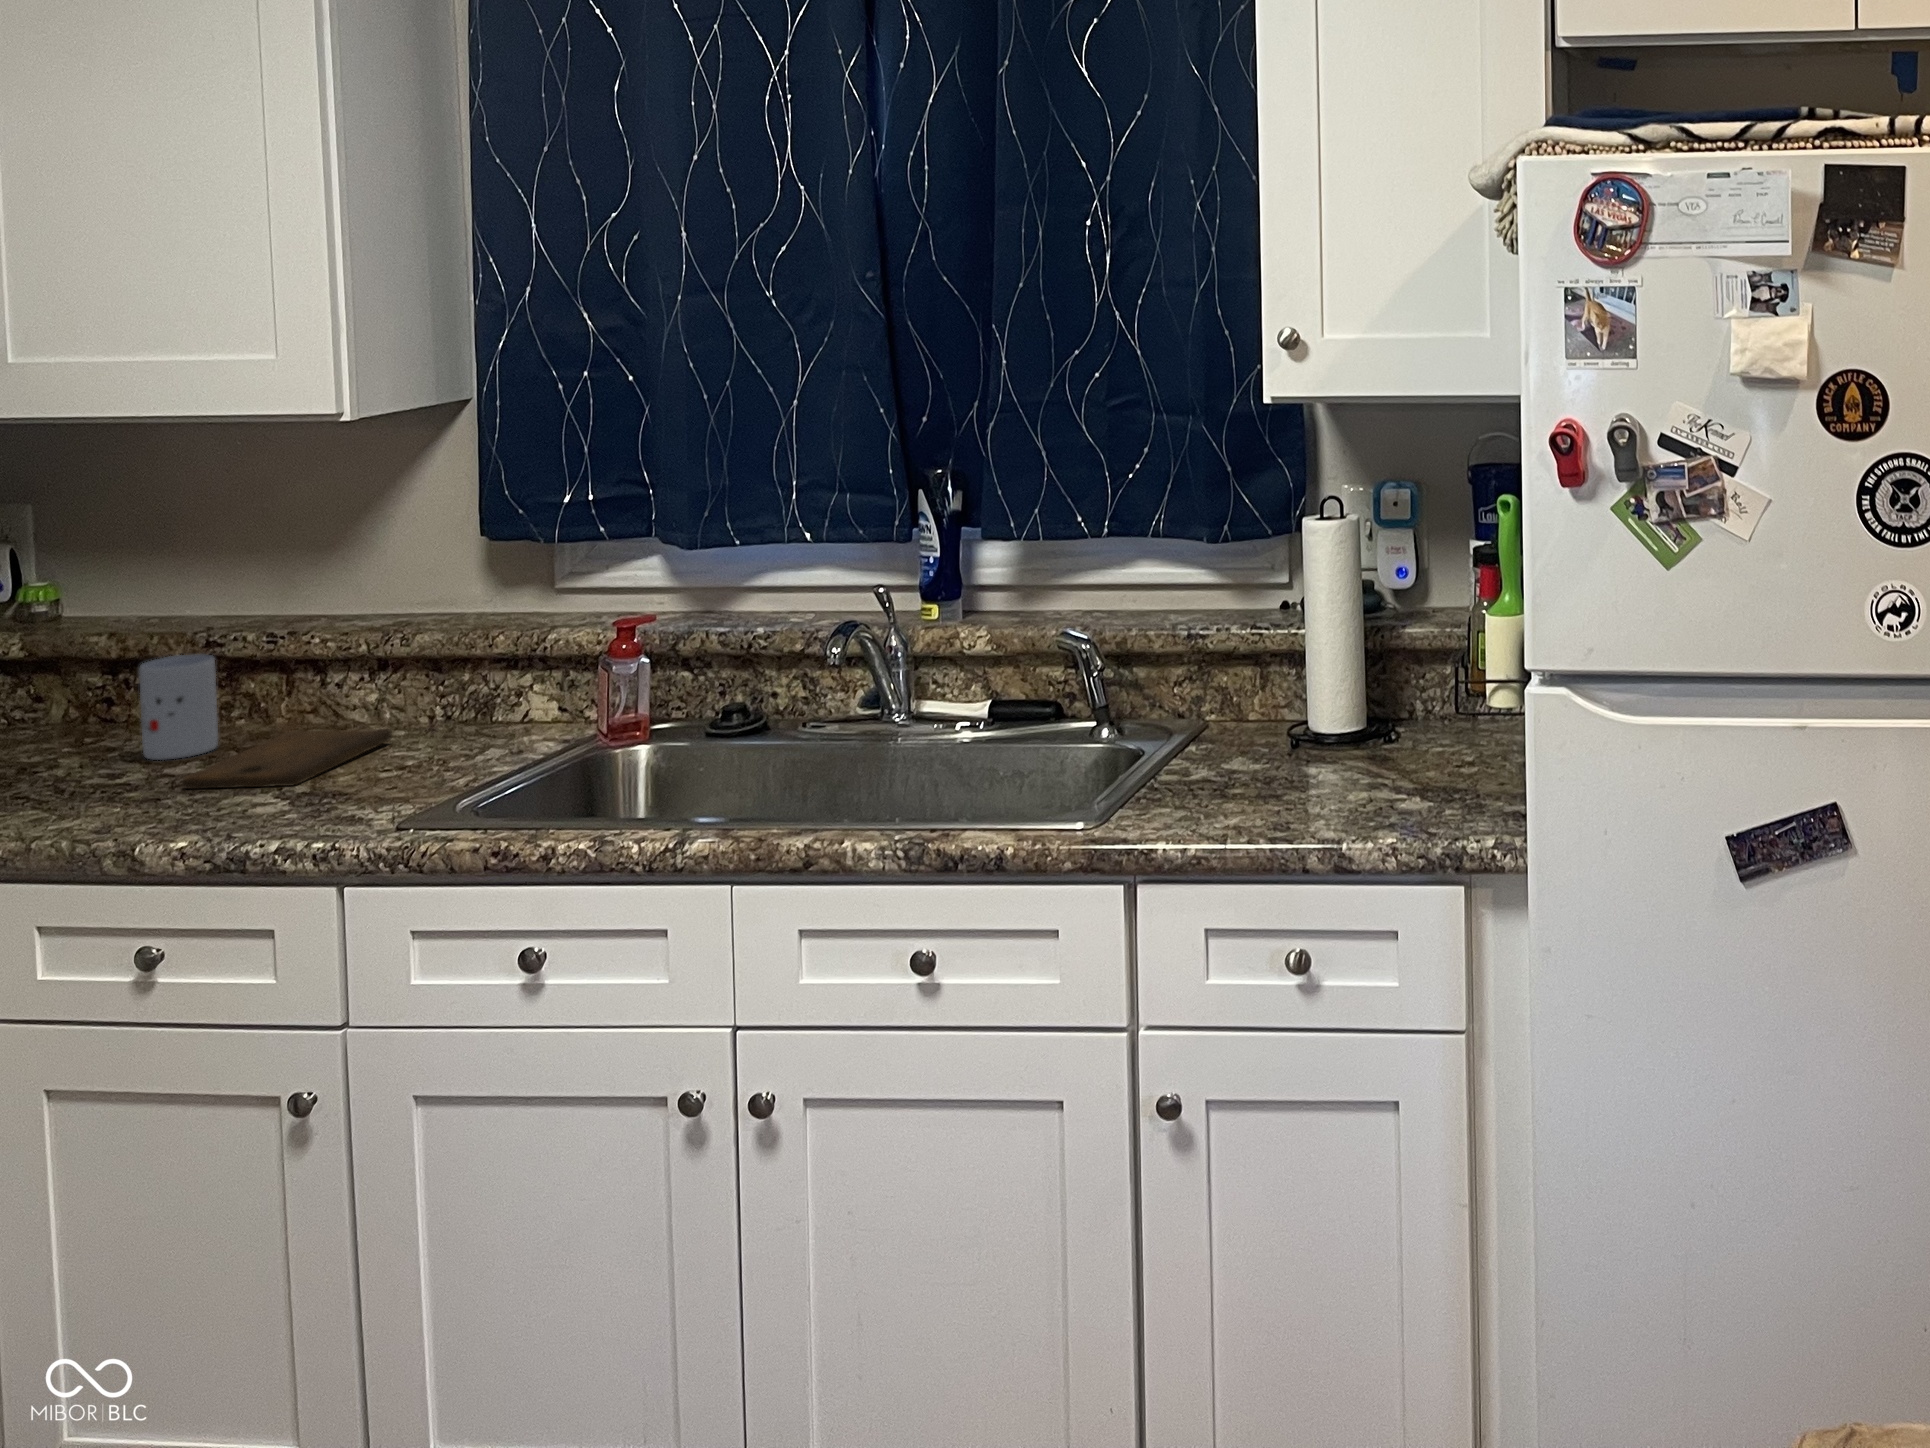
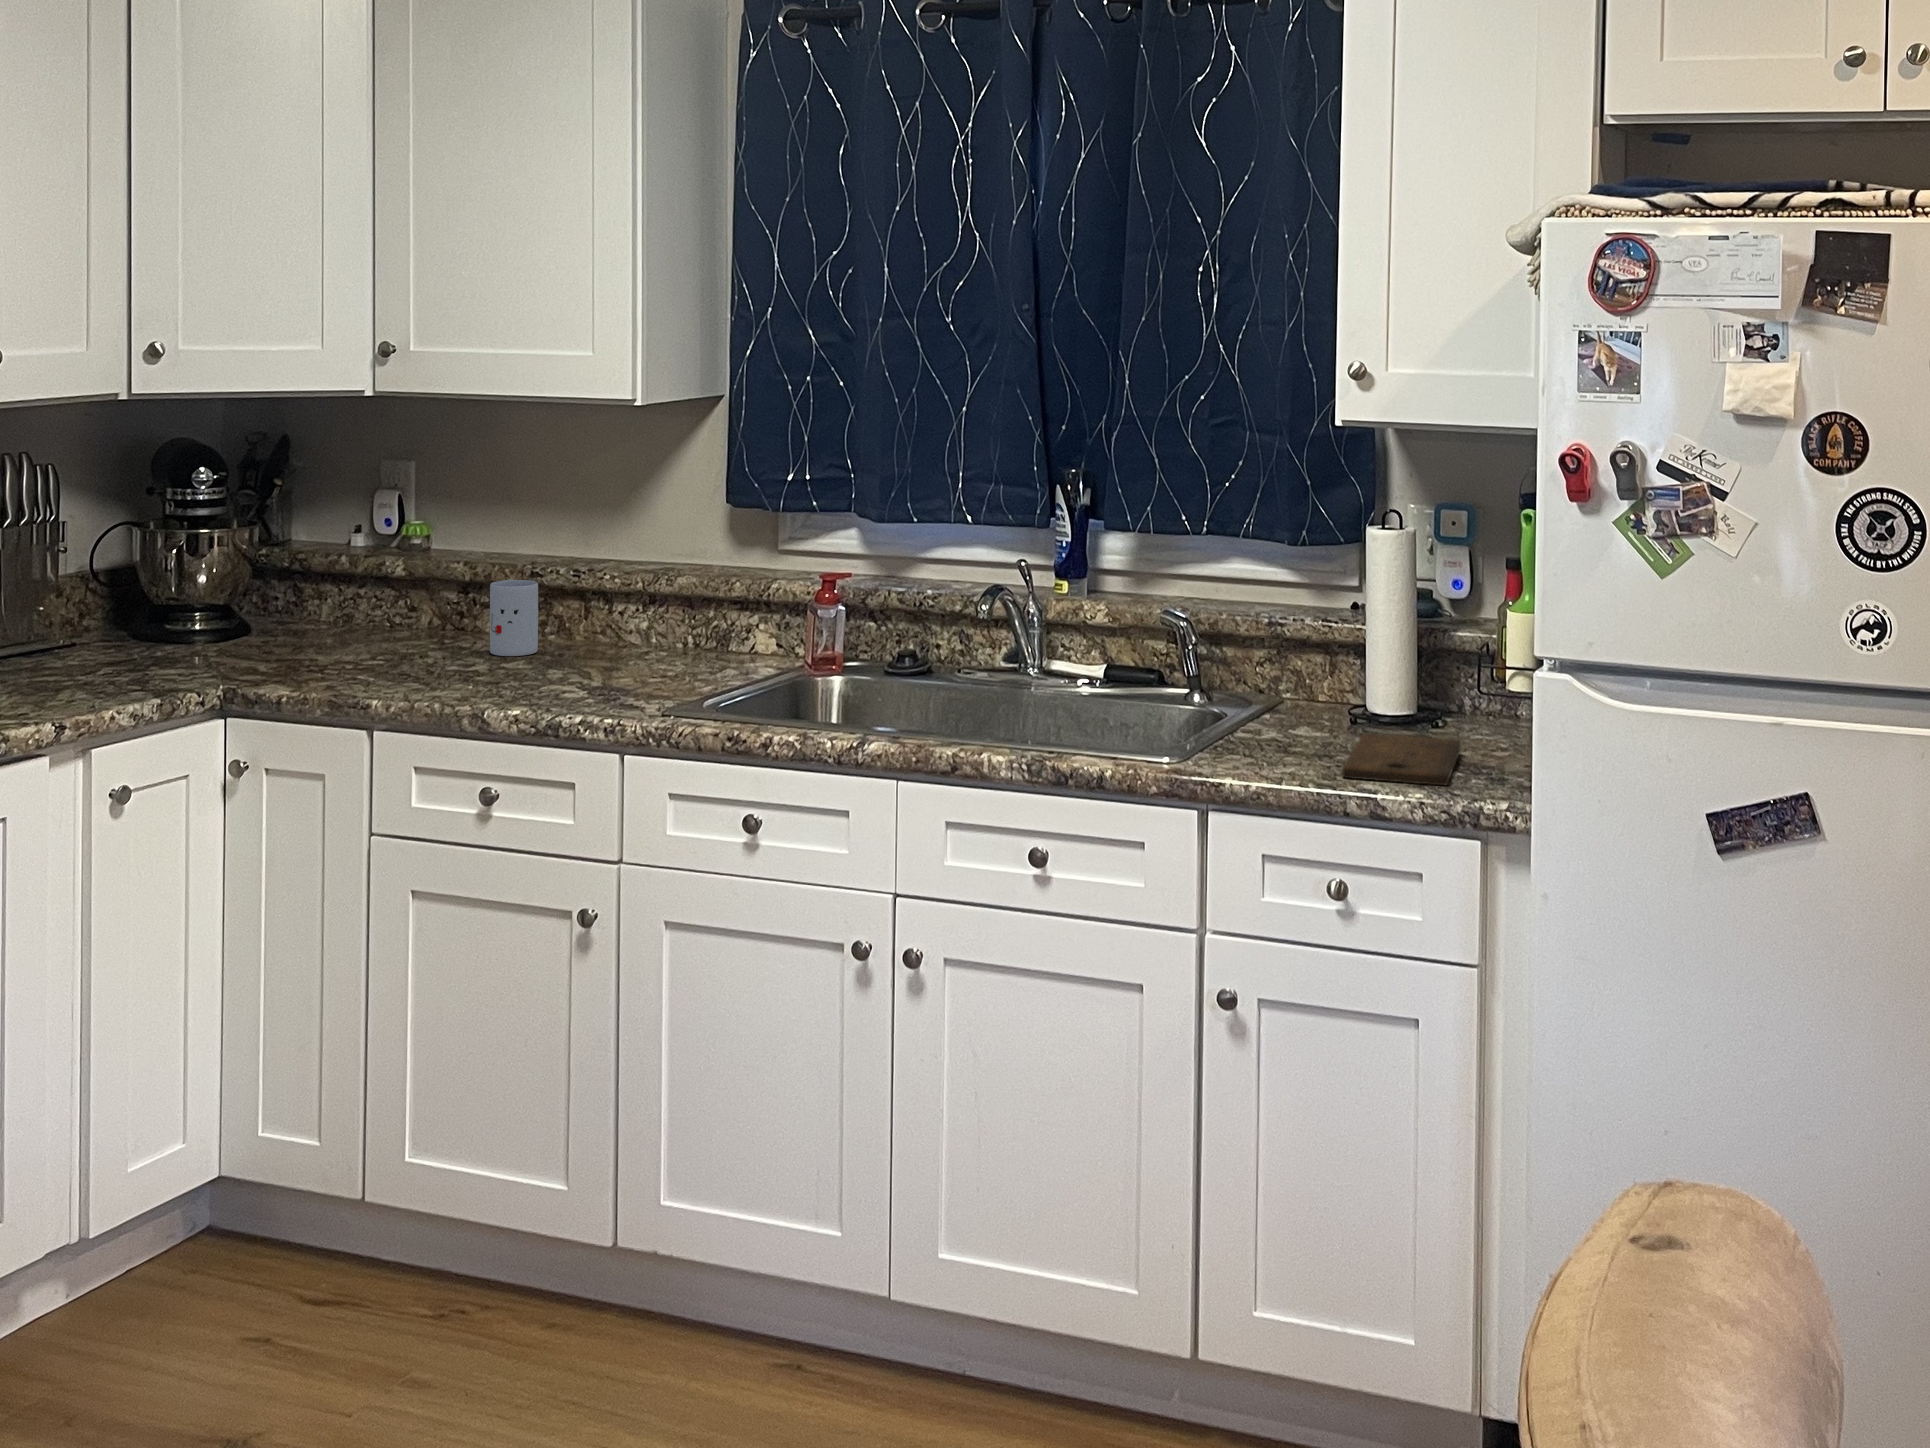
cutting board: present [183,729,392,789] -> present [1342,733,1461,785]

